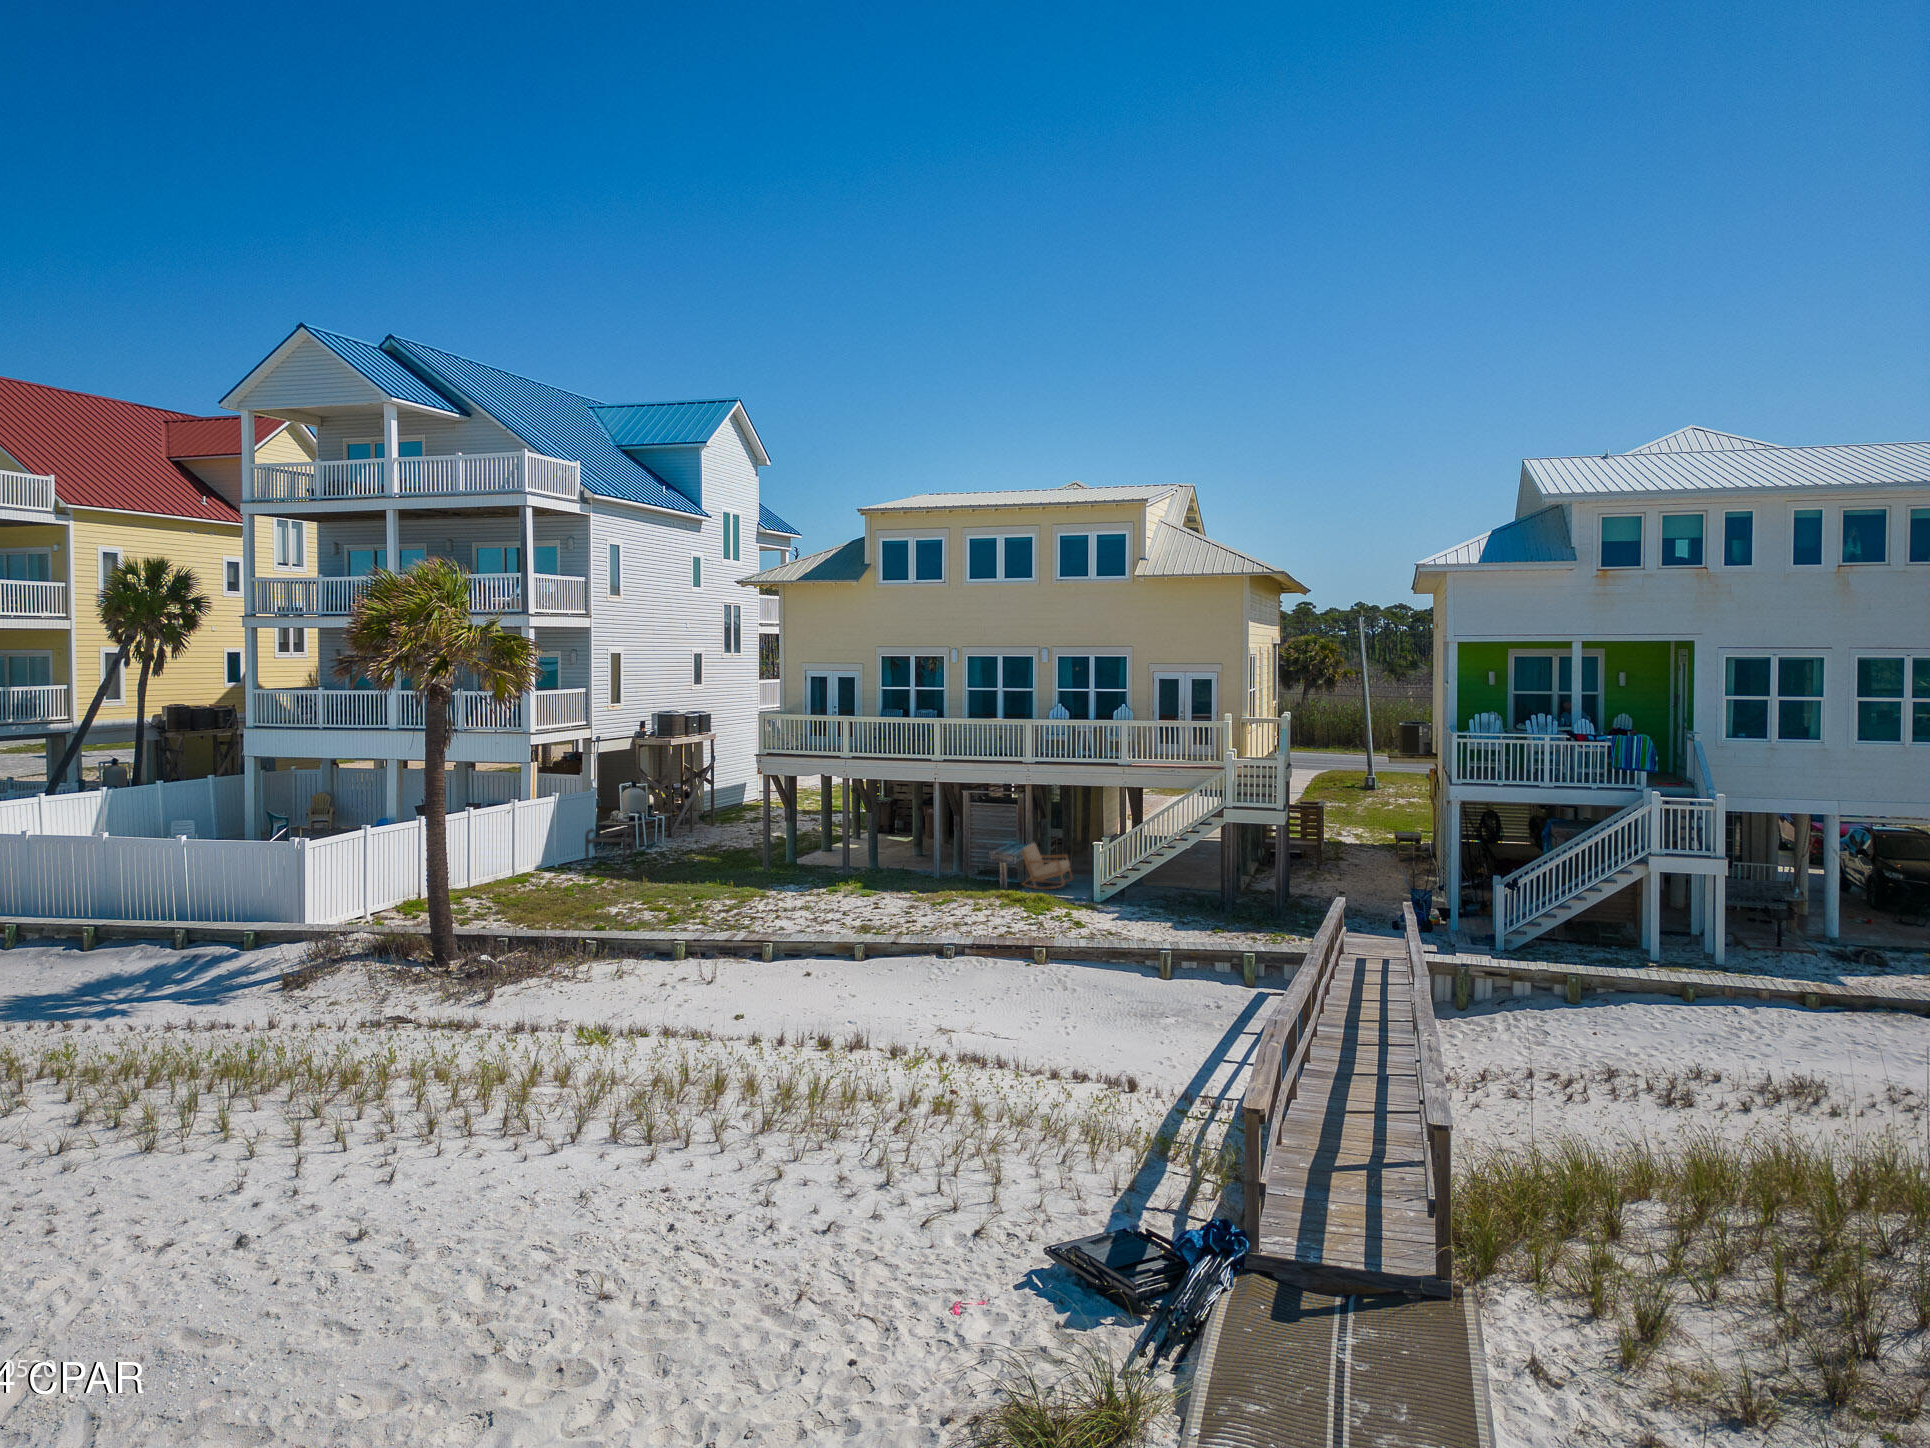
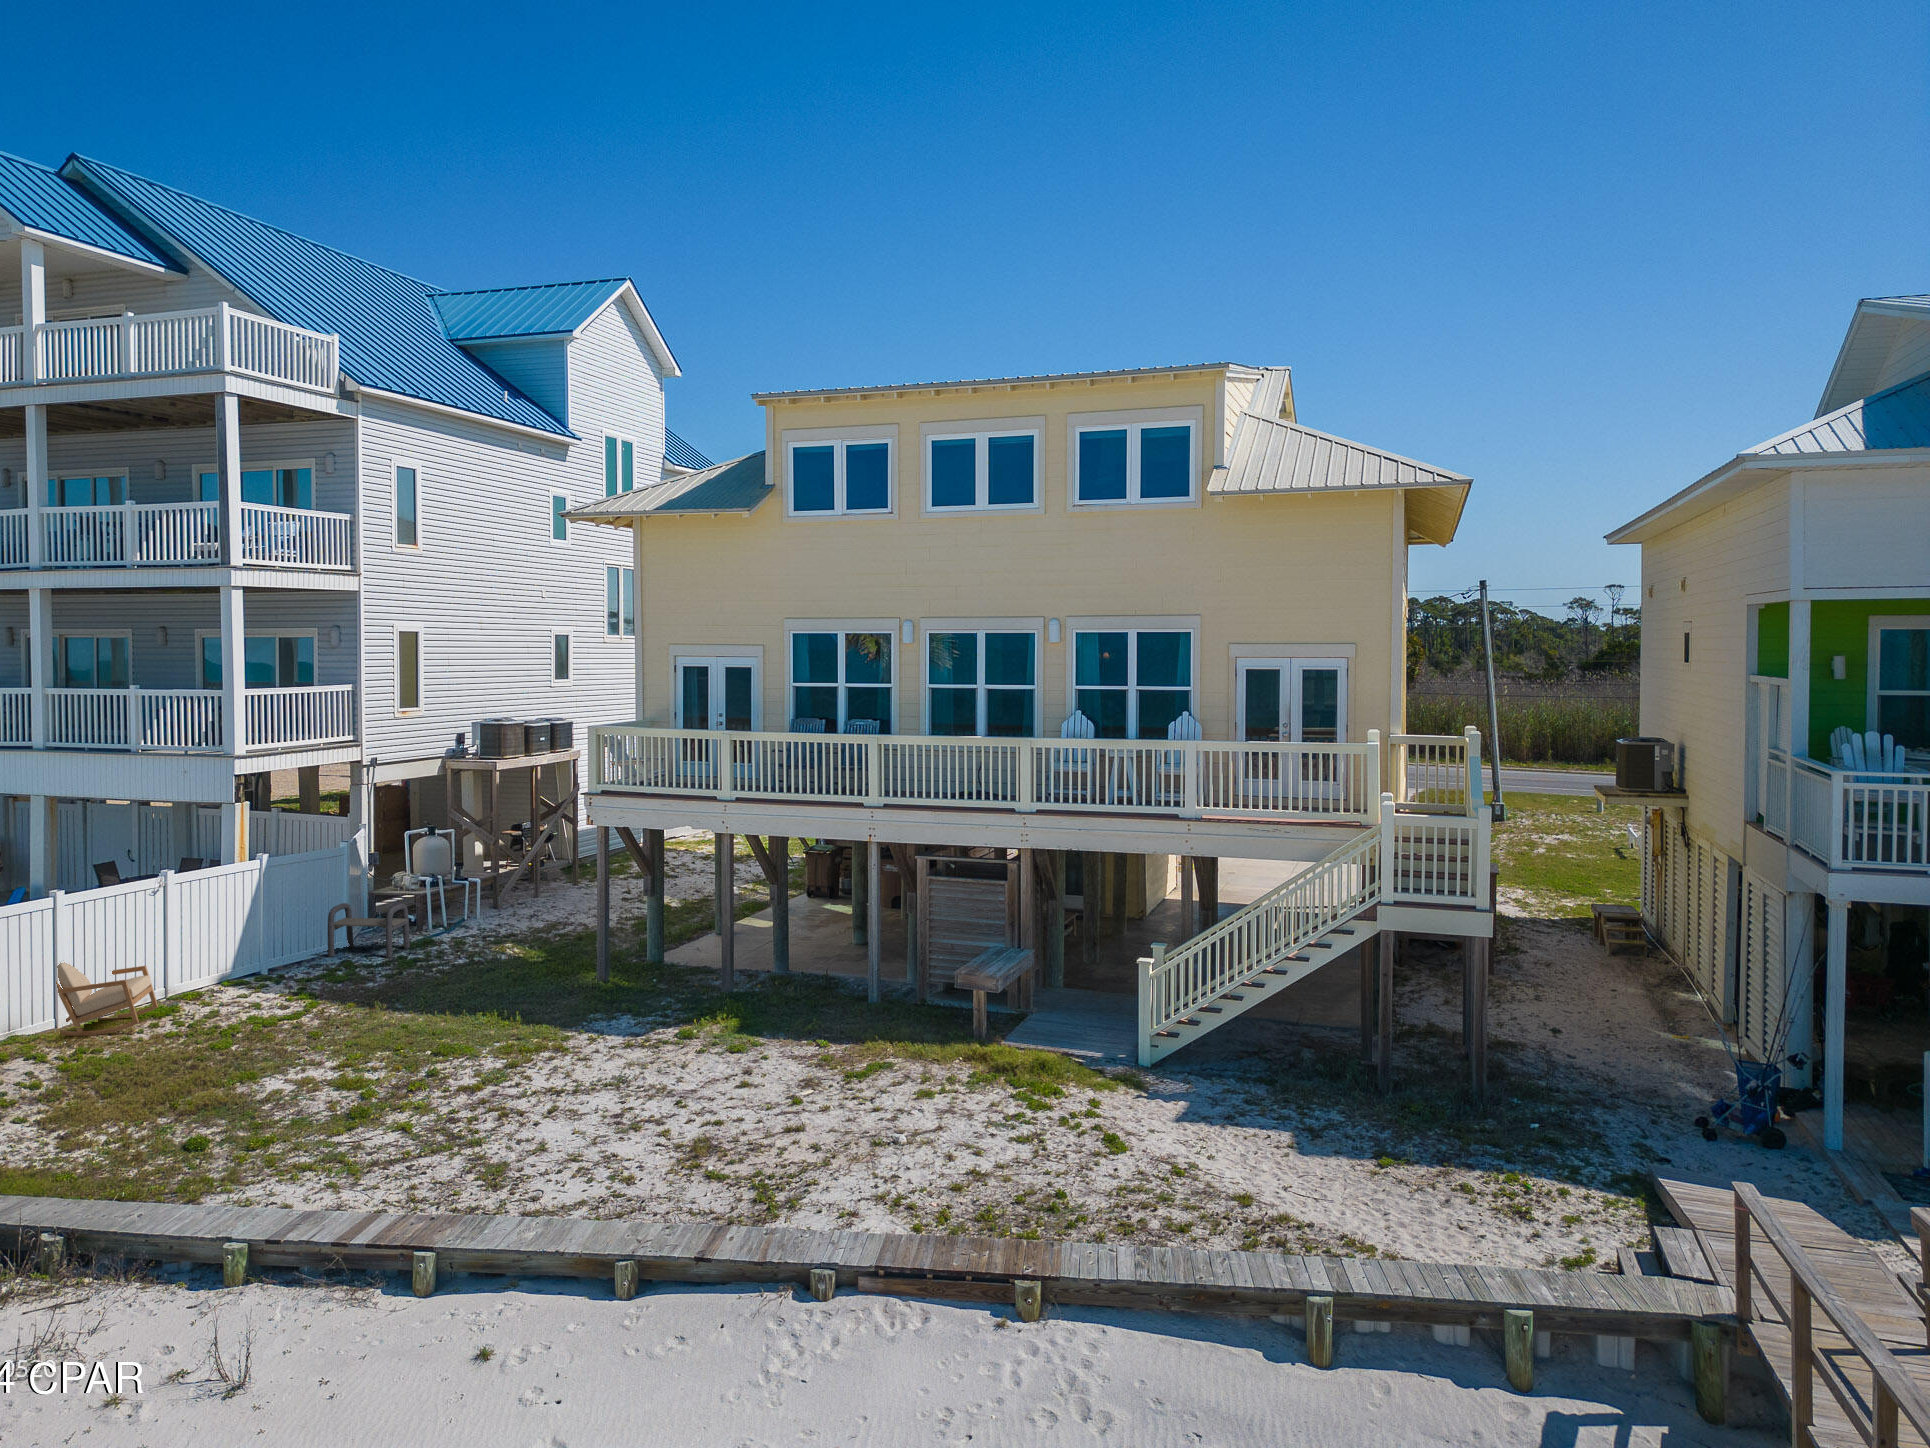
chair: present [1021,843,1073,889] -> present [56,962,158,1036]

